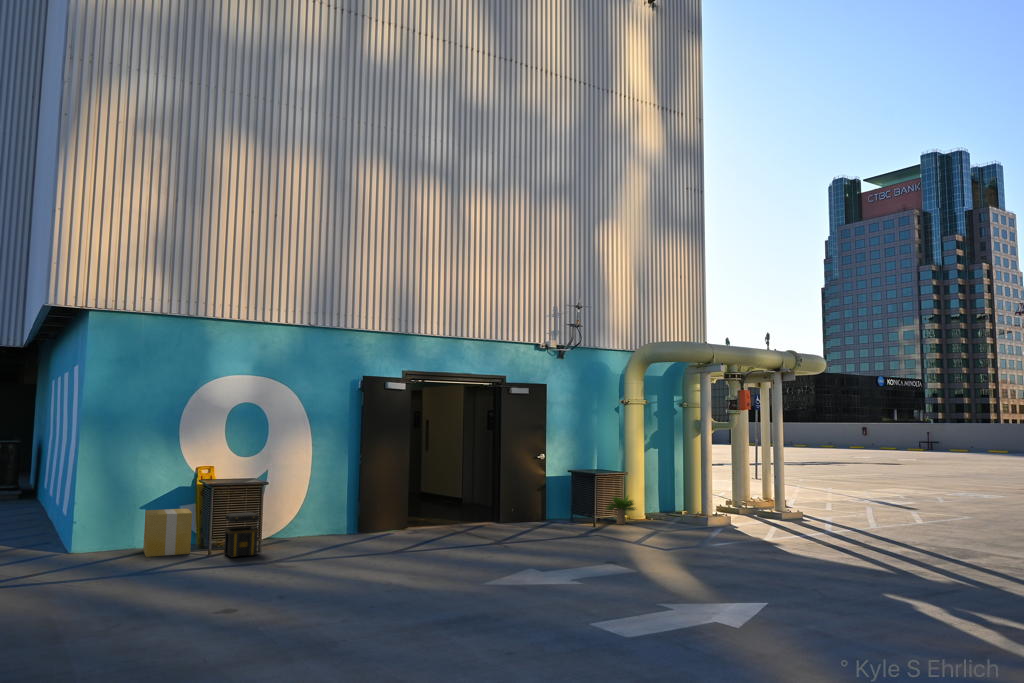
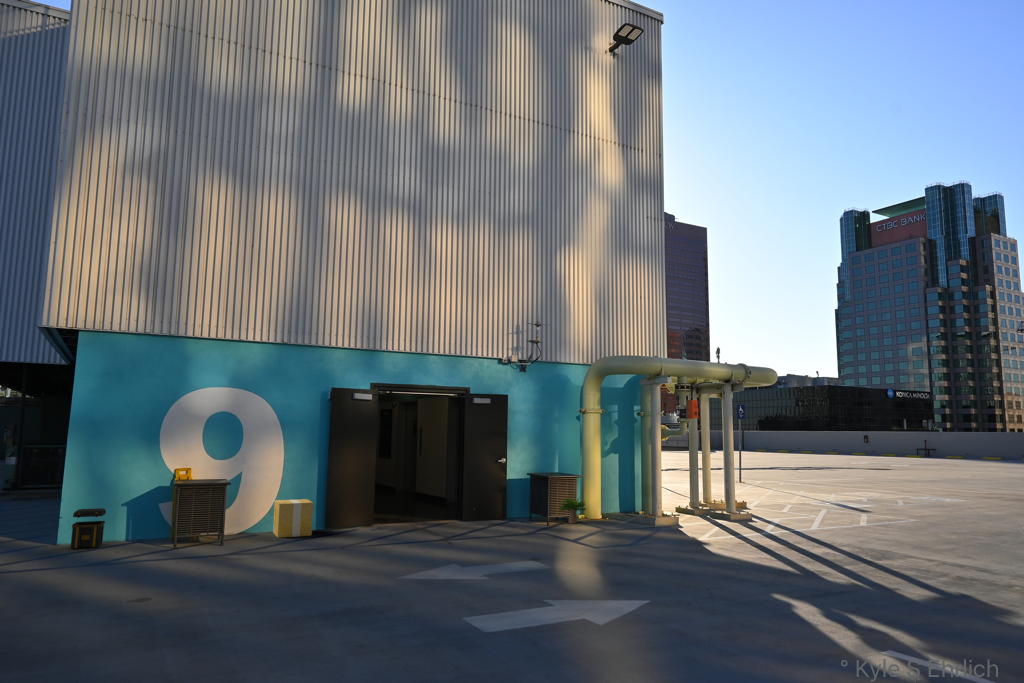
cardboard box: present [143,509,192,557] -> present [273,499,313,538]
toolbox: present [224,512,259,558] -> present [71,508,106,549]

